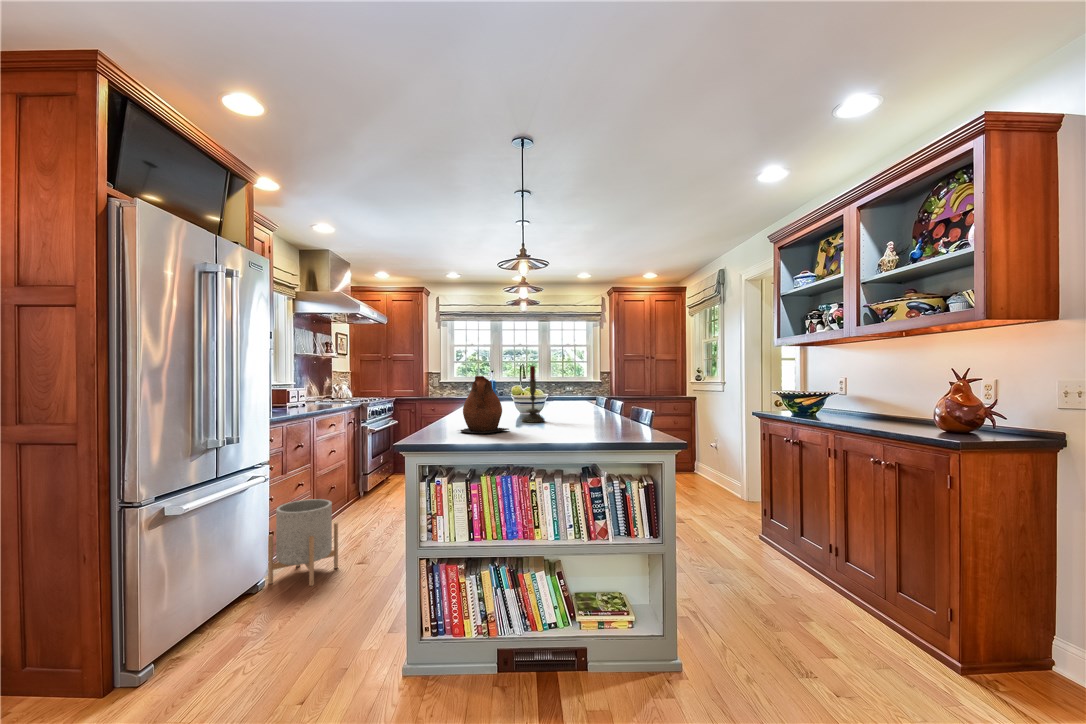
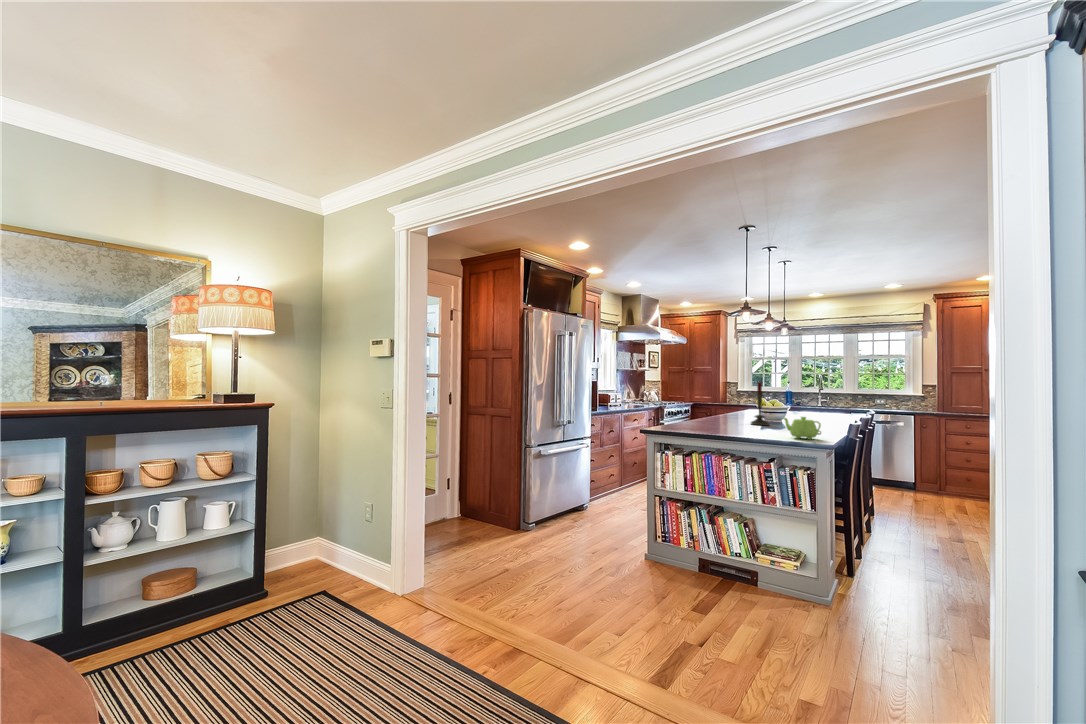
ceramic pitcher: present [460,376,509,433] -> none [689,390,726,428]
teapot: none [603,408,650,439] -> present [784,417,821,440]
planter: present [268,499,338,586] -> none [591,463,631,514]

